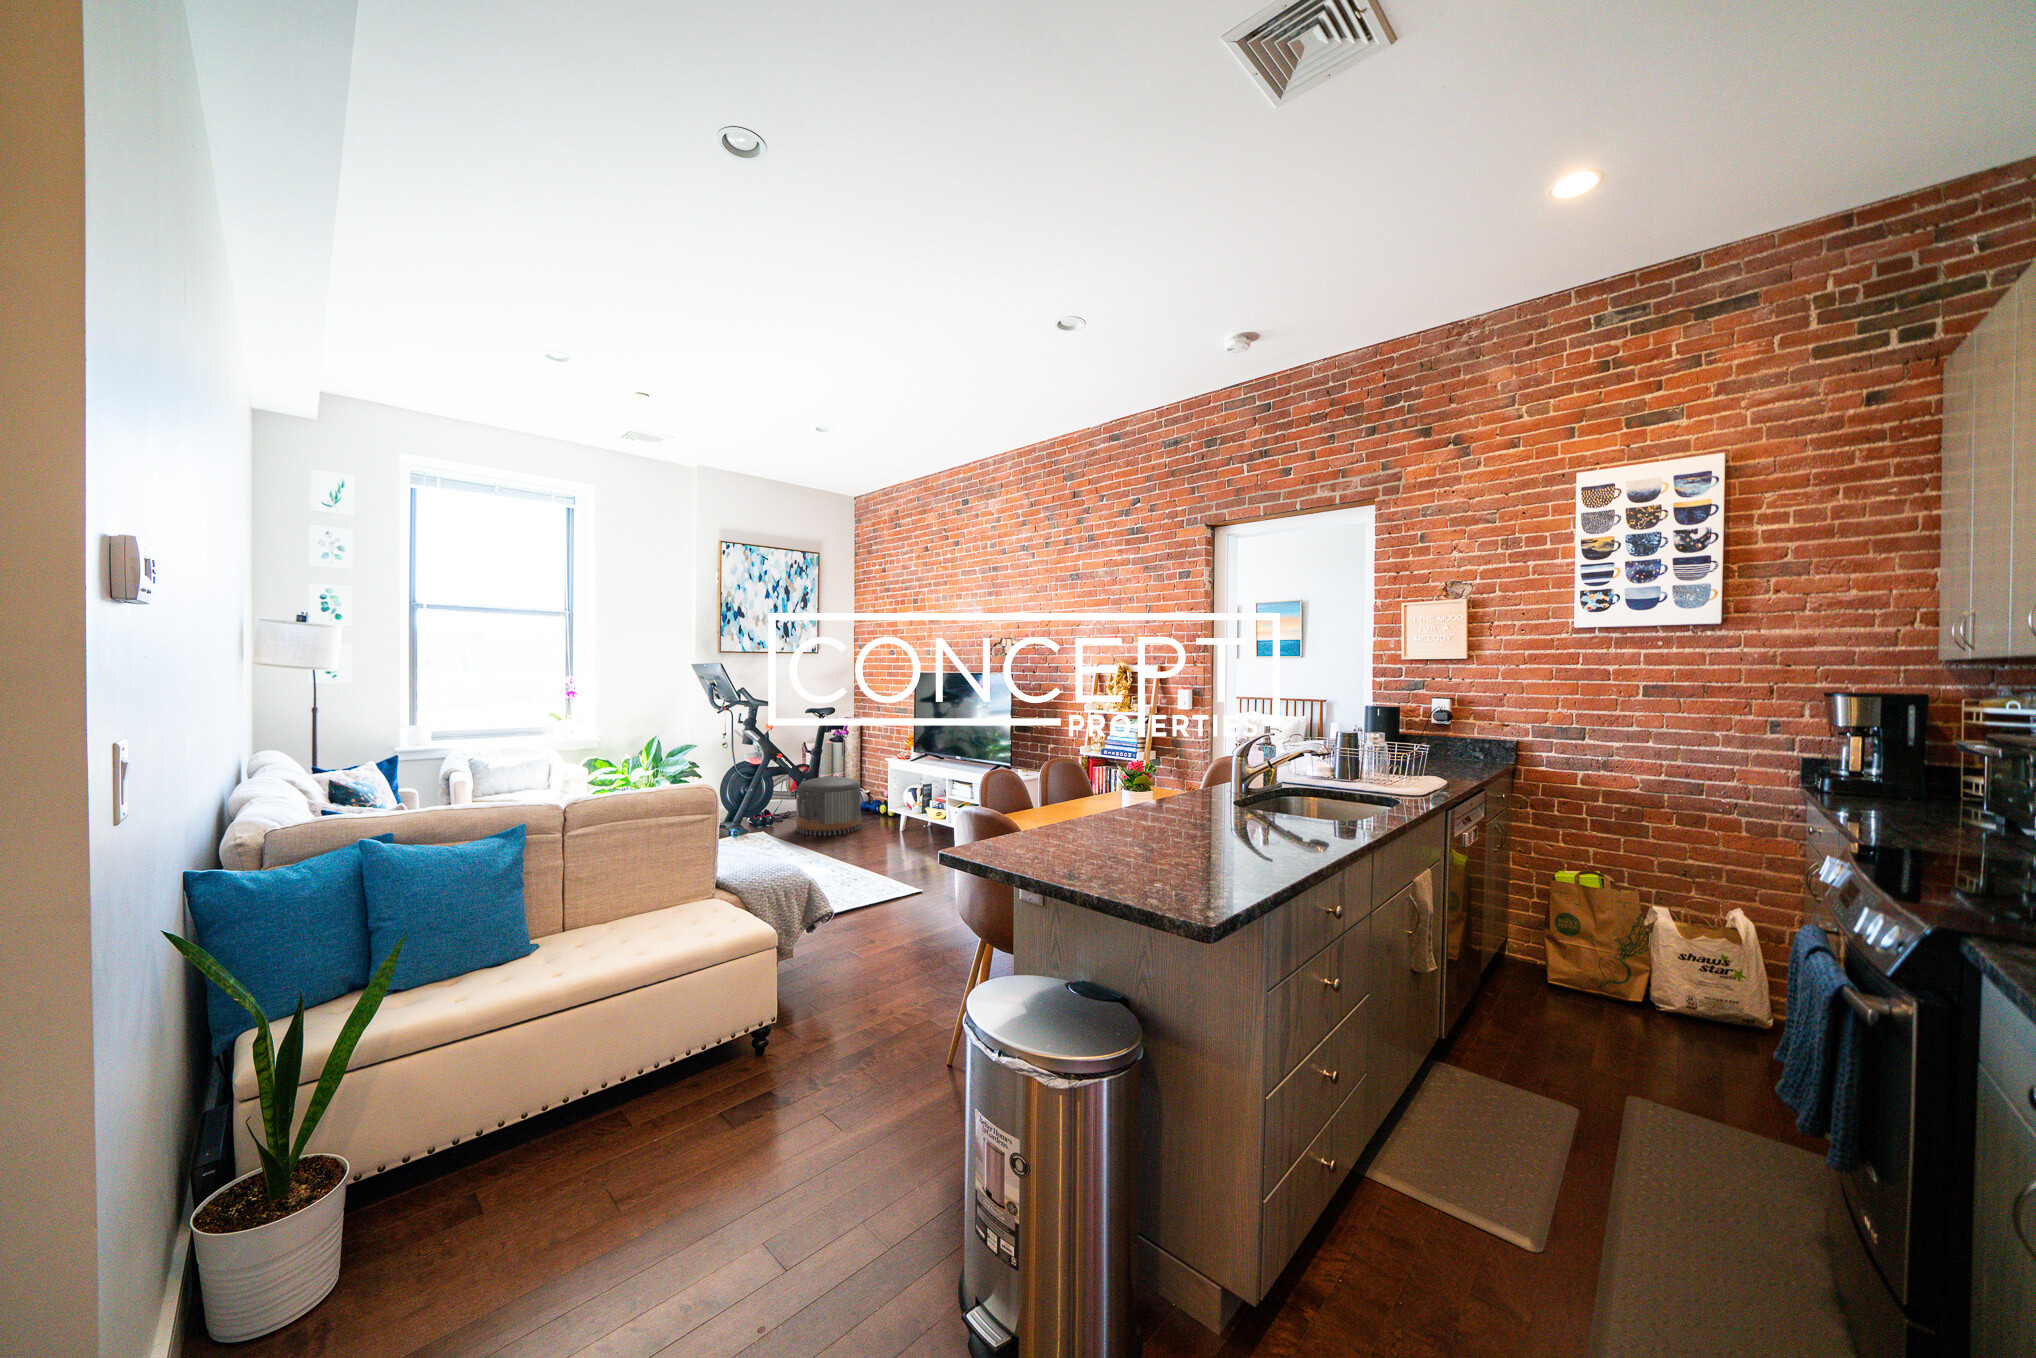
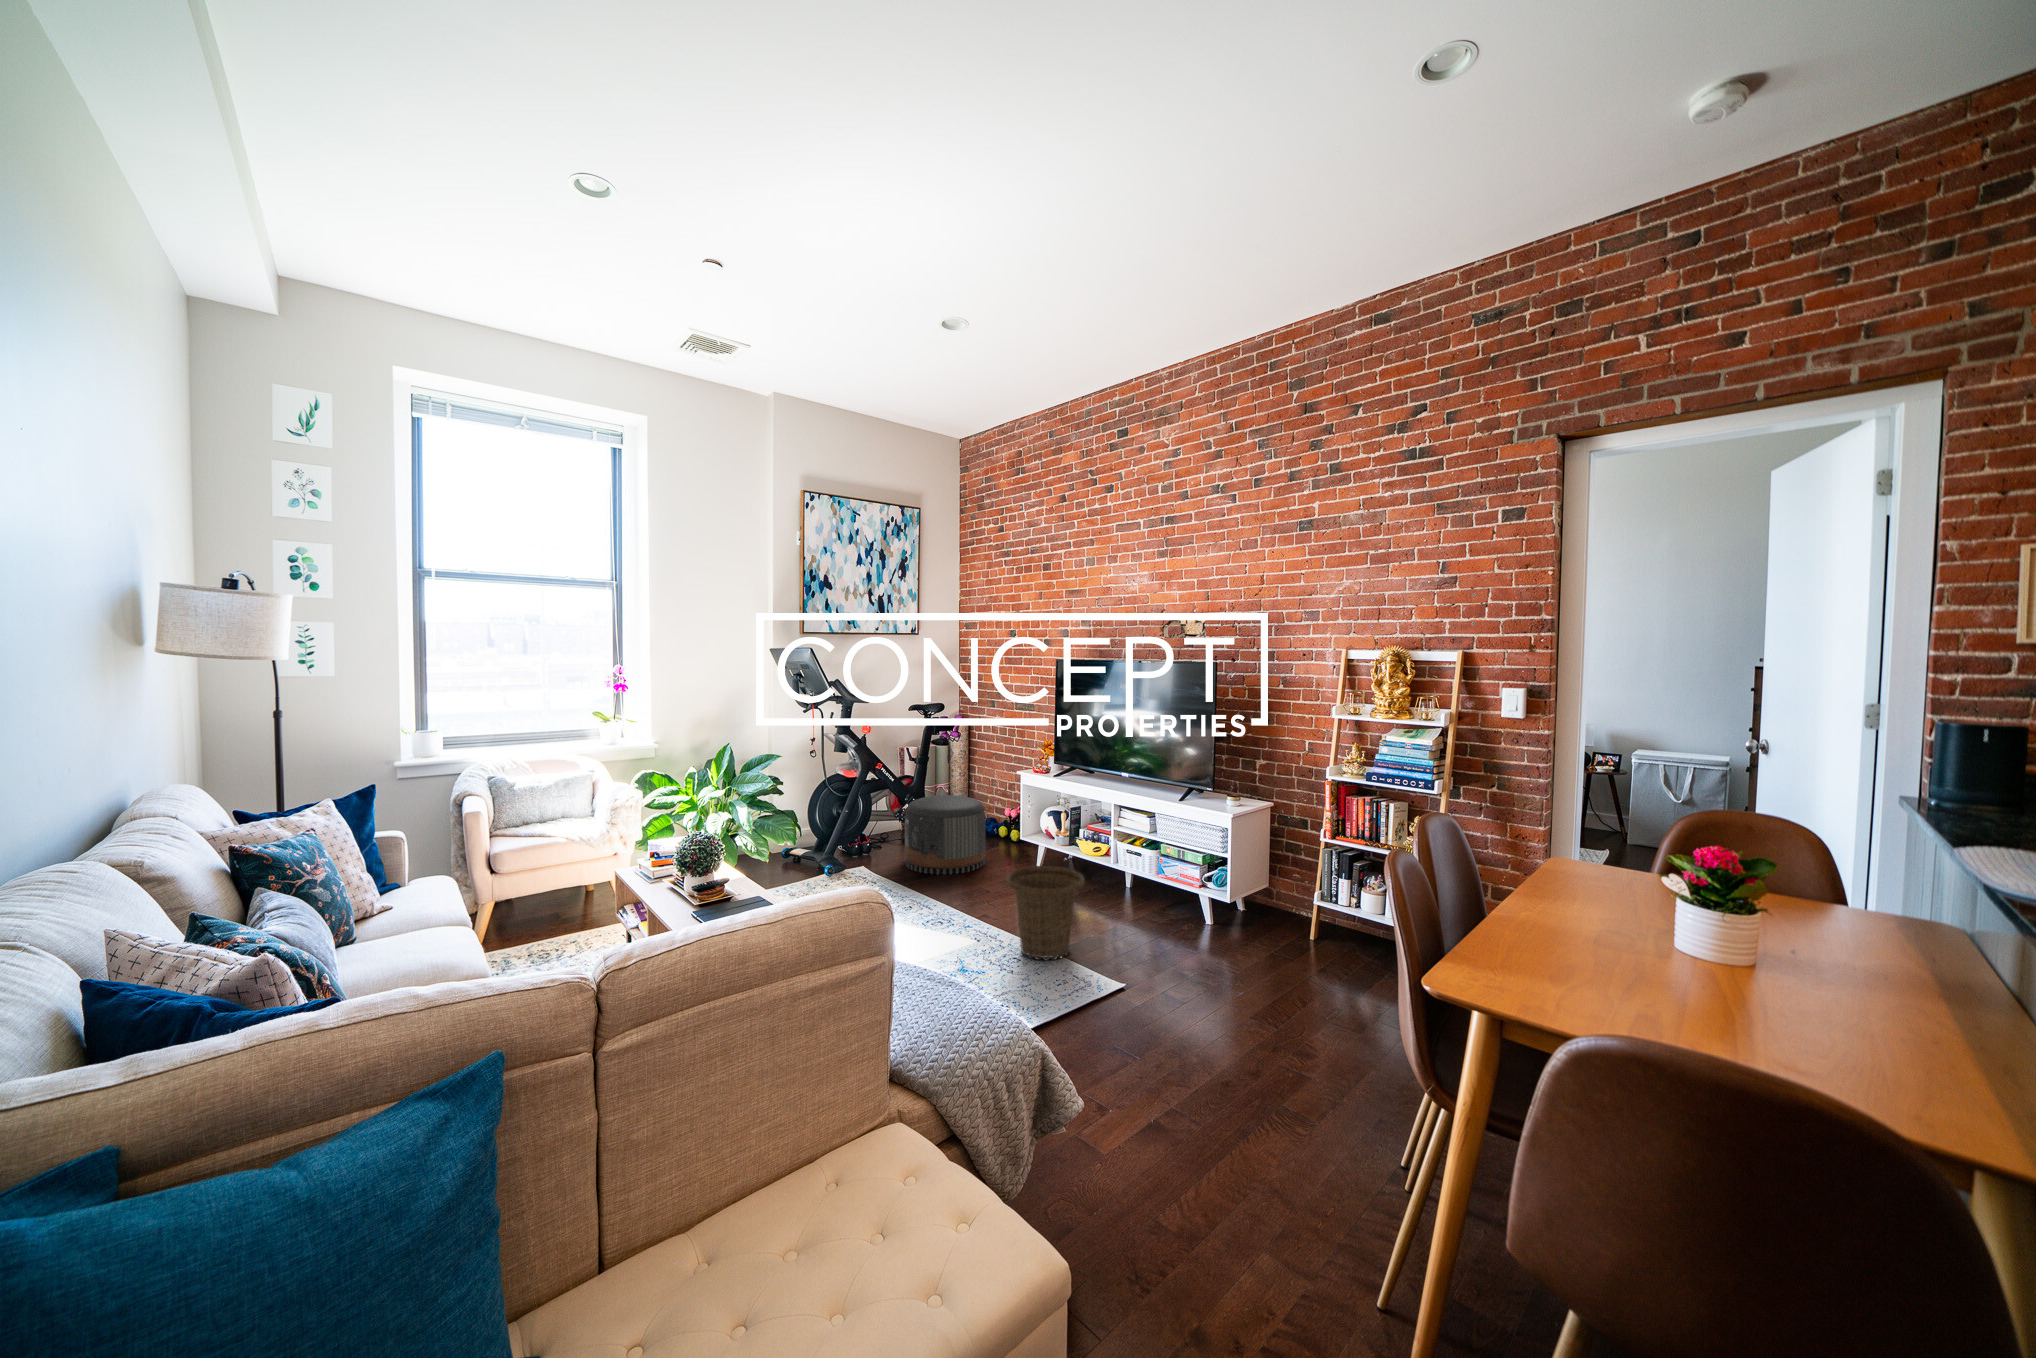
basket: none [848,819,905,883] -> present [1006,866,1085,960]

